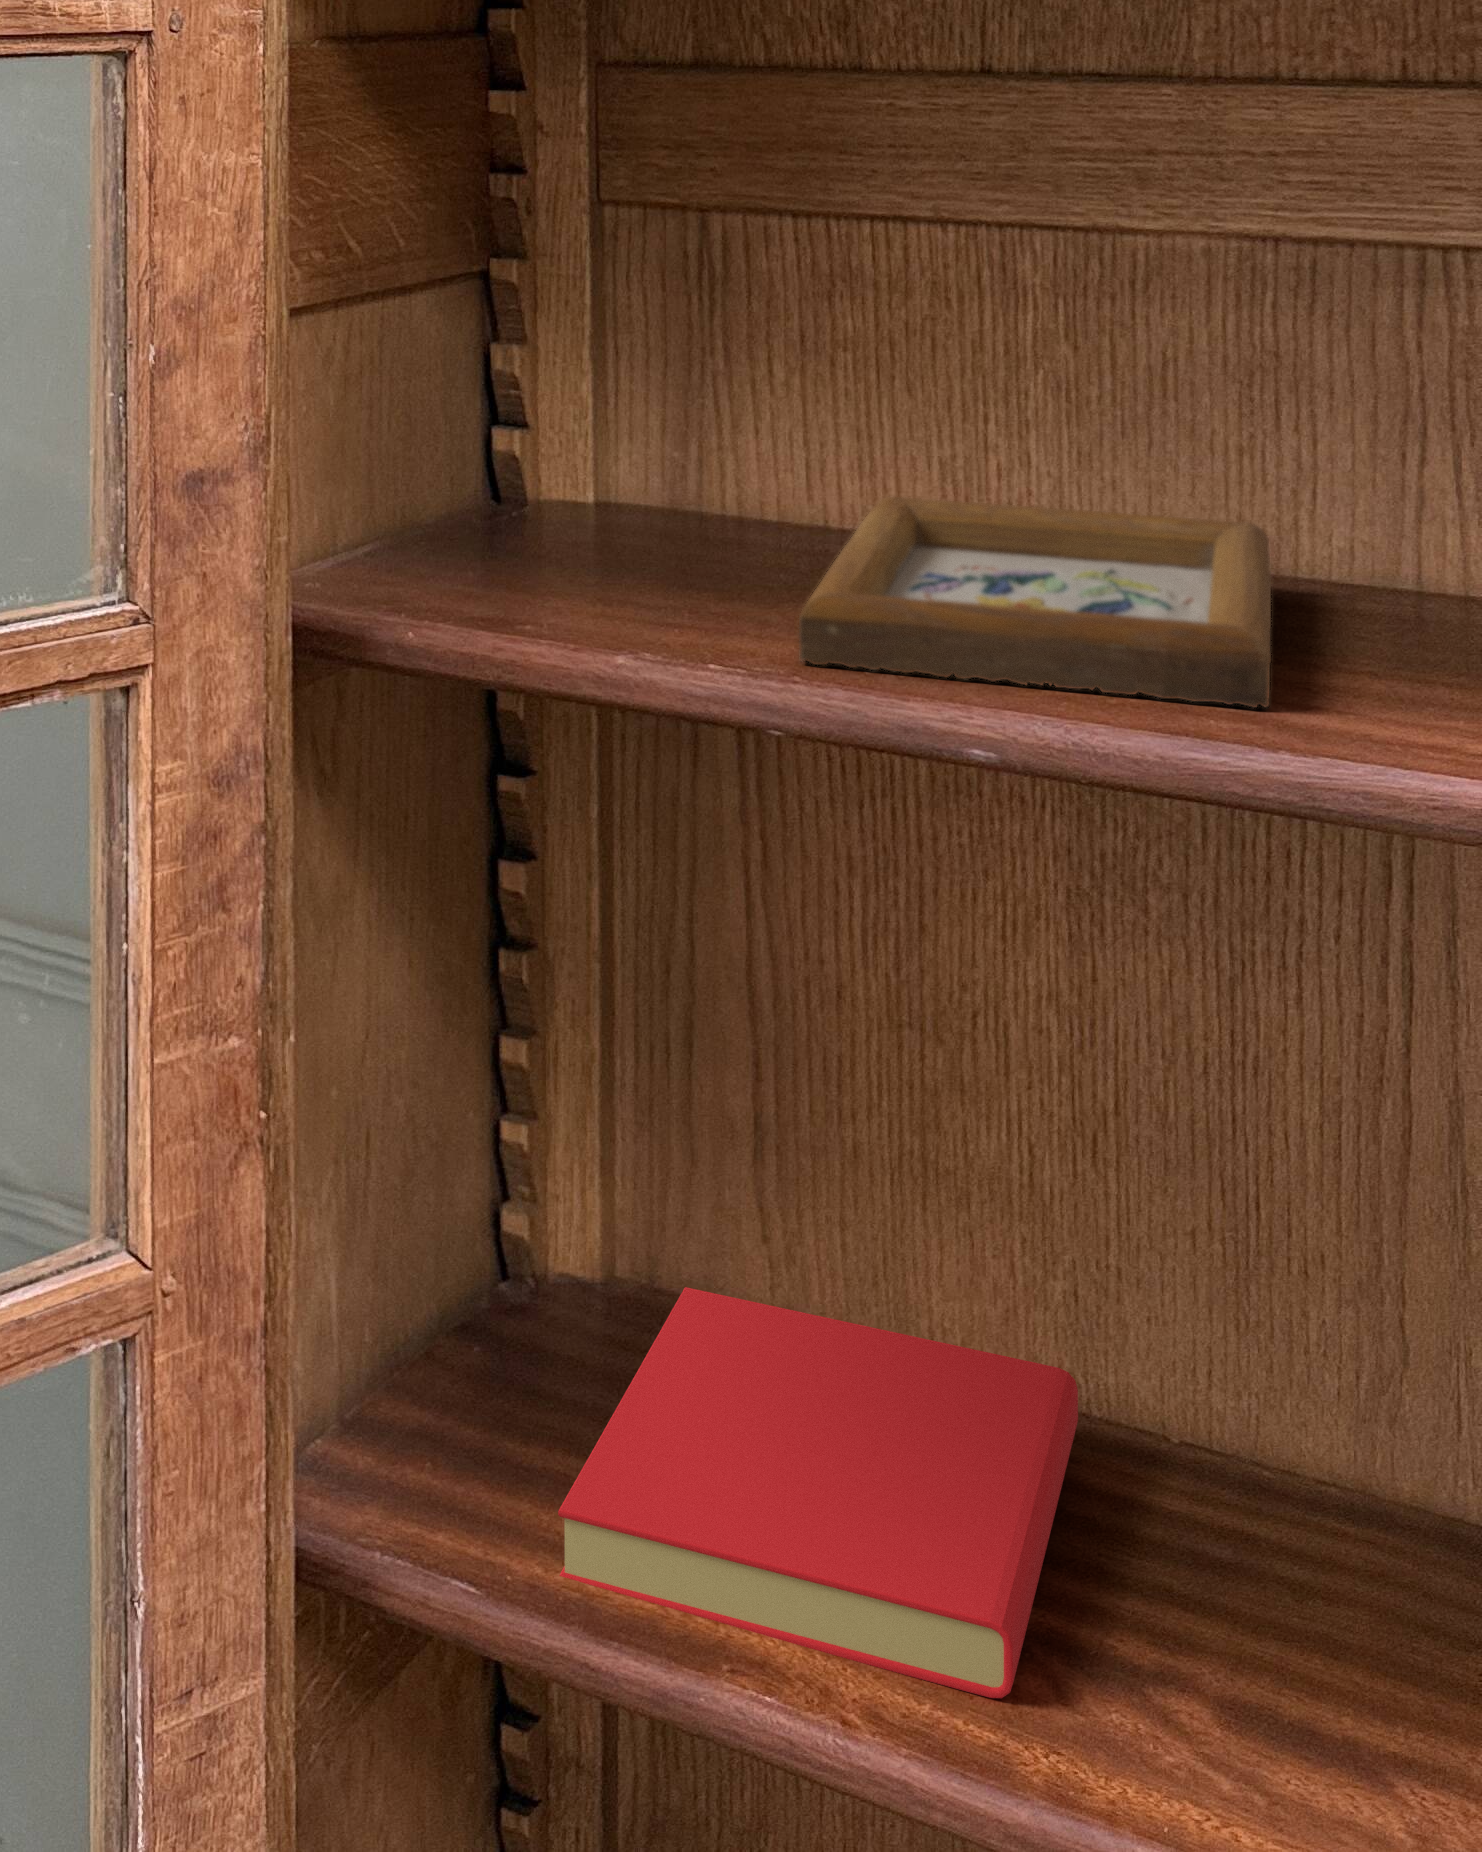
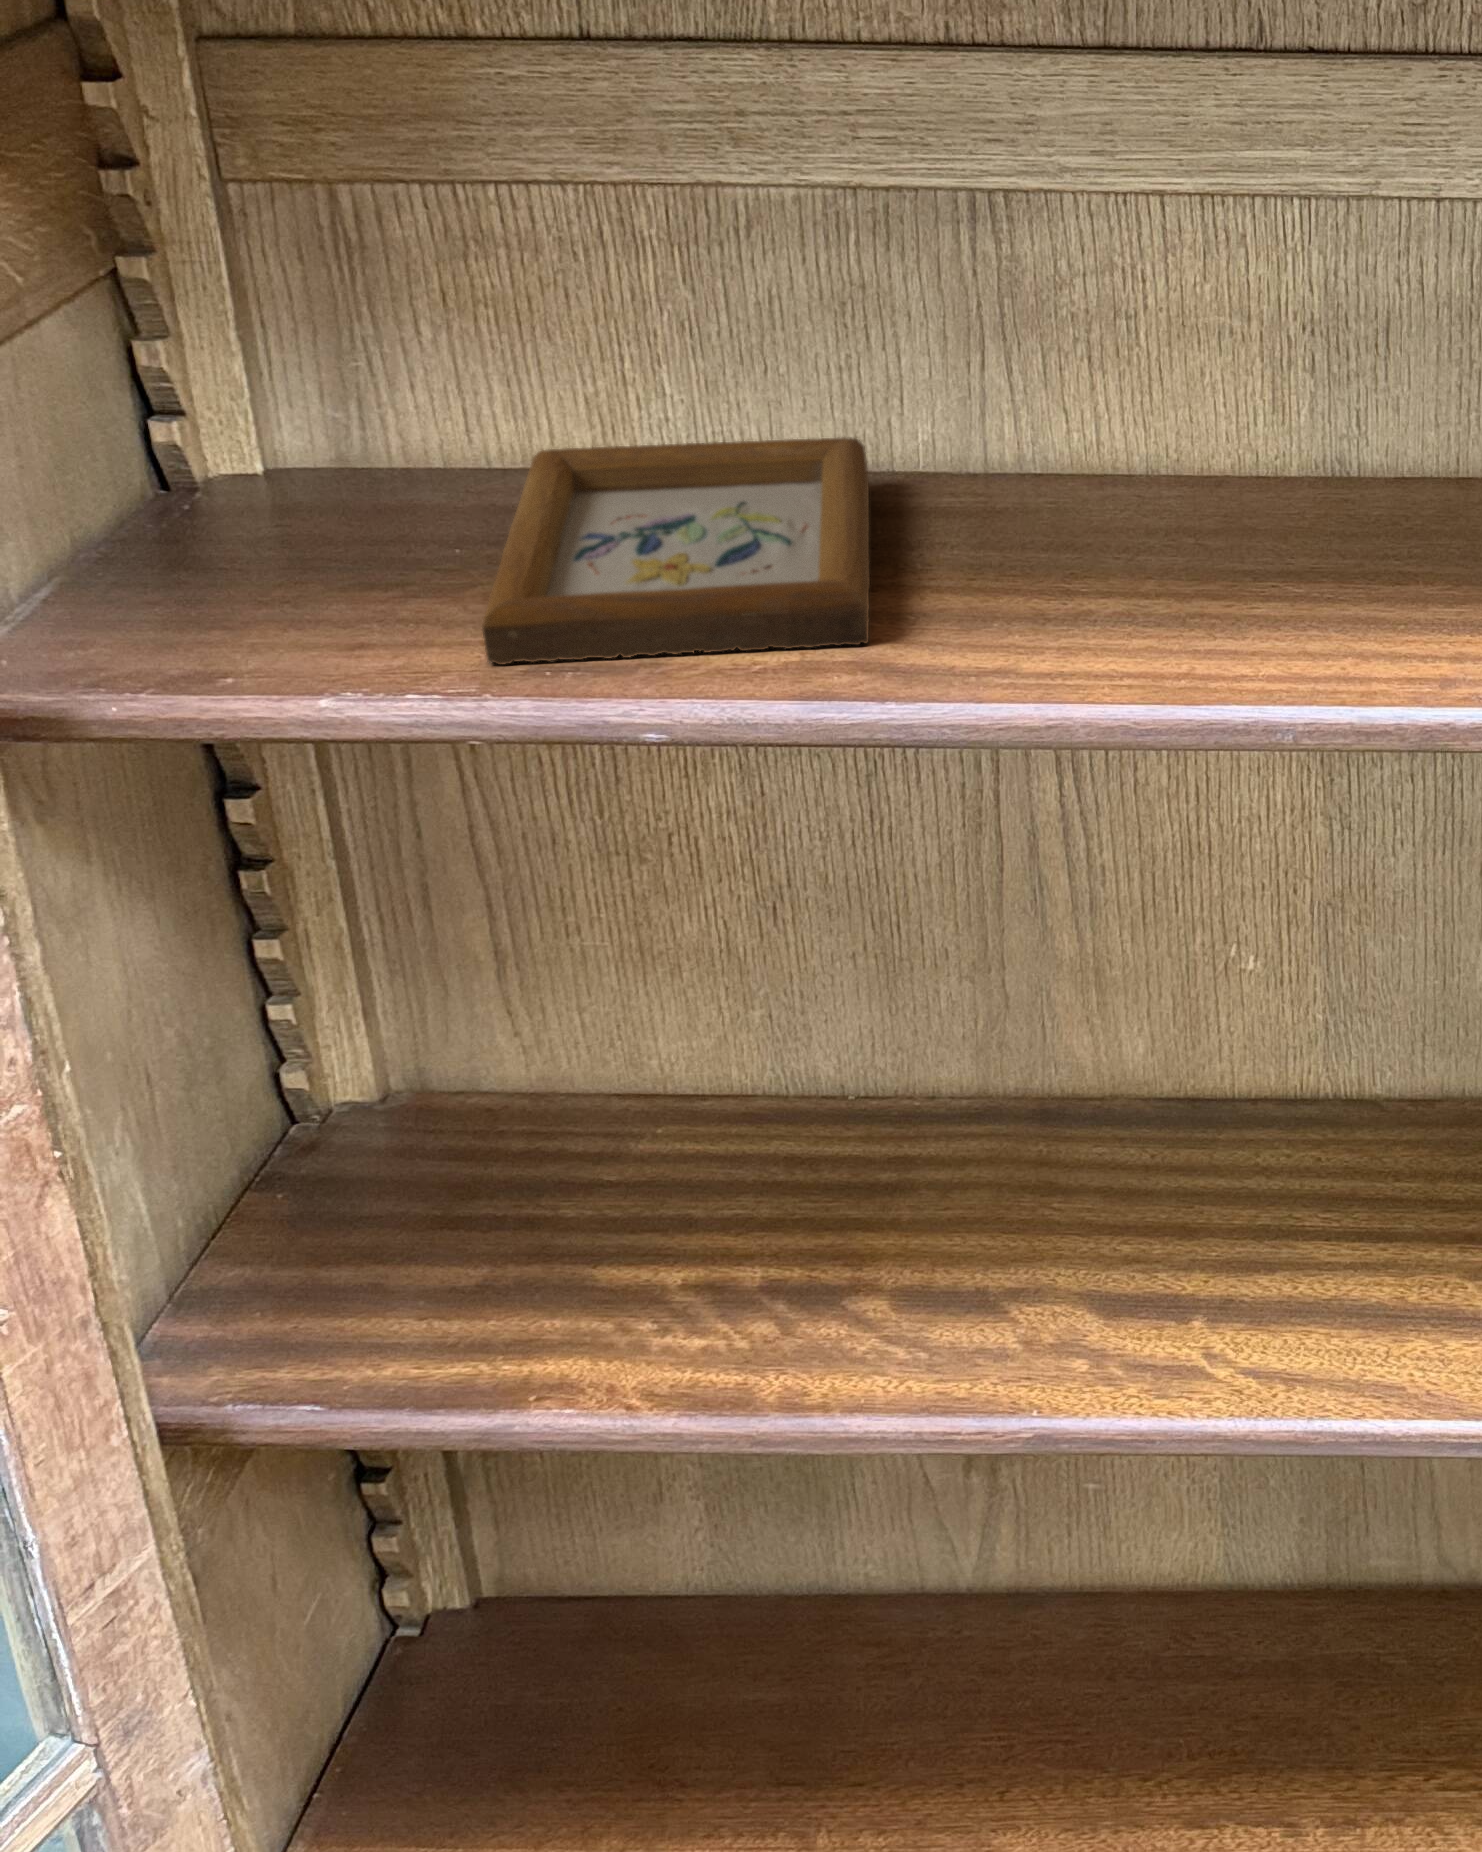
book: present [558,1287,1078,1698] -> none [383,1085,779,1377]

